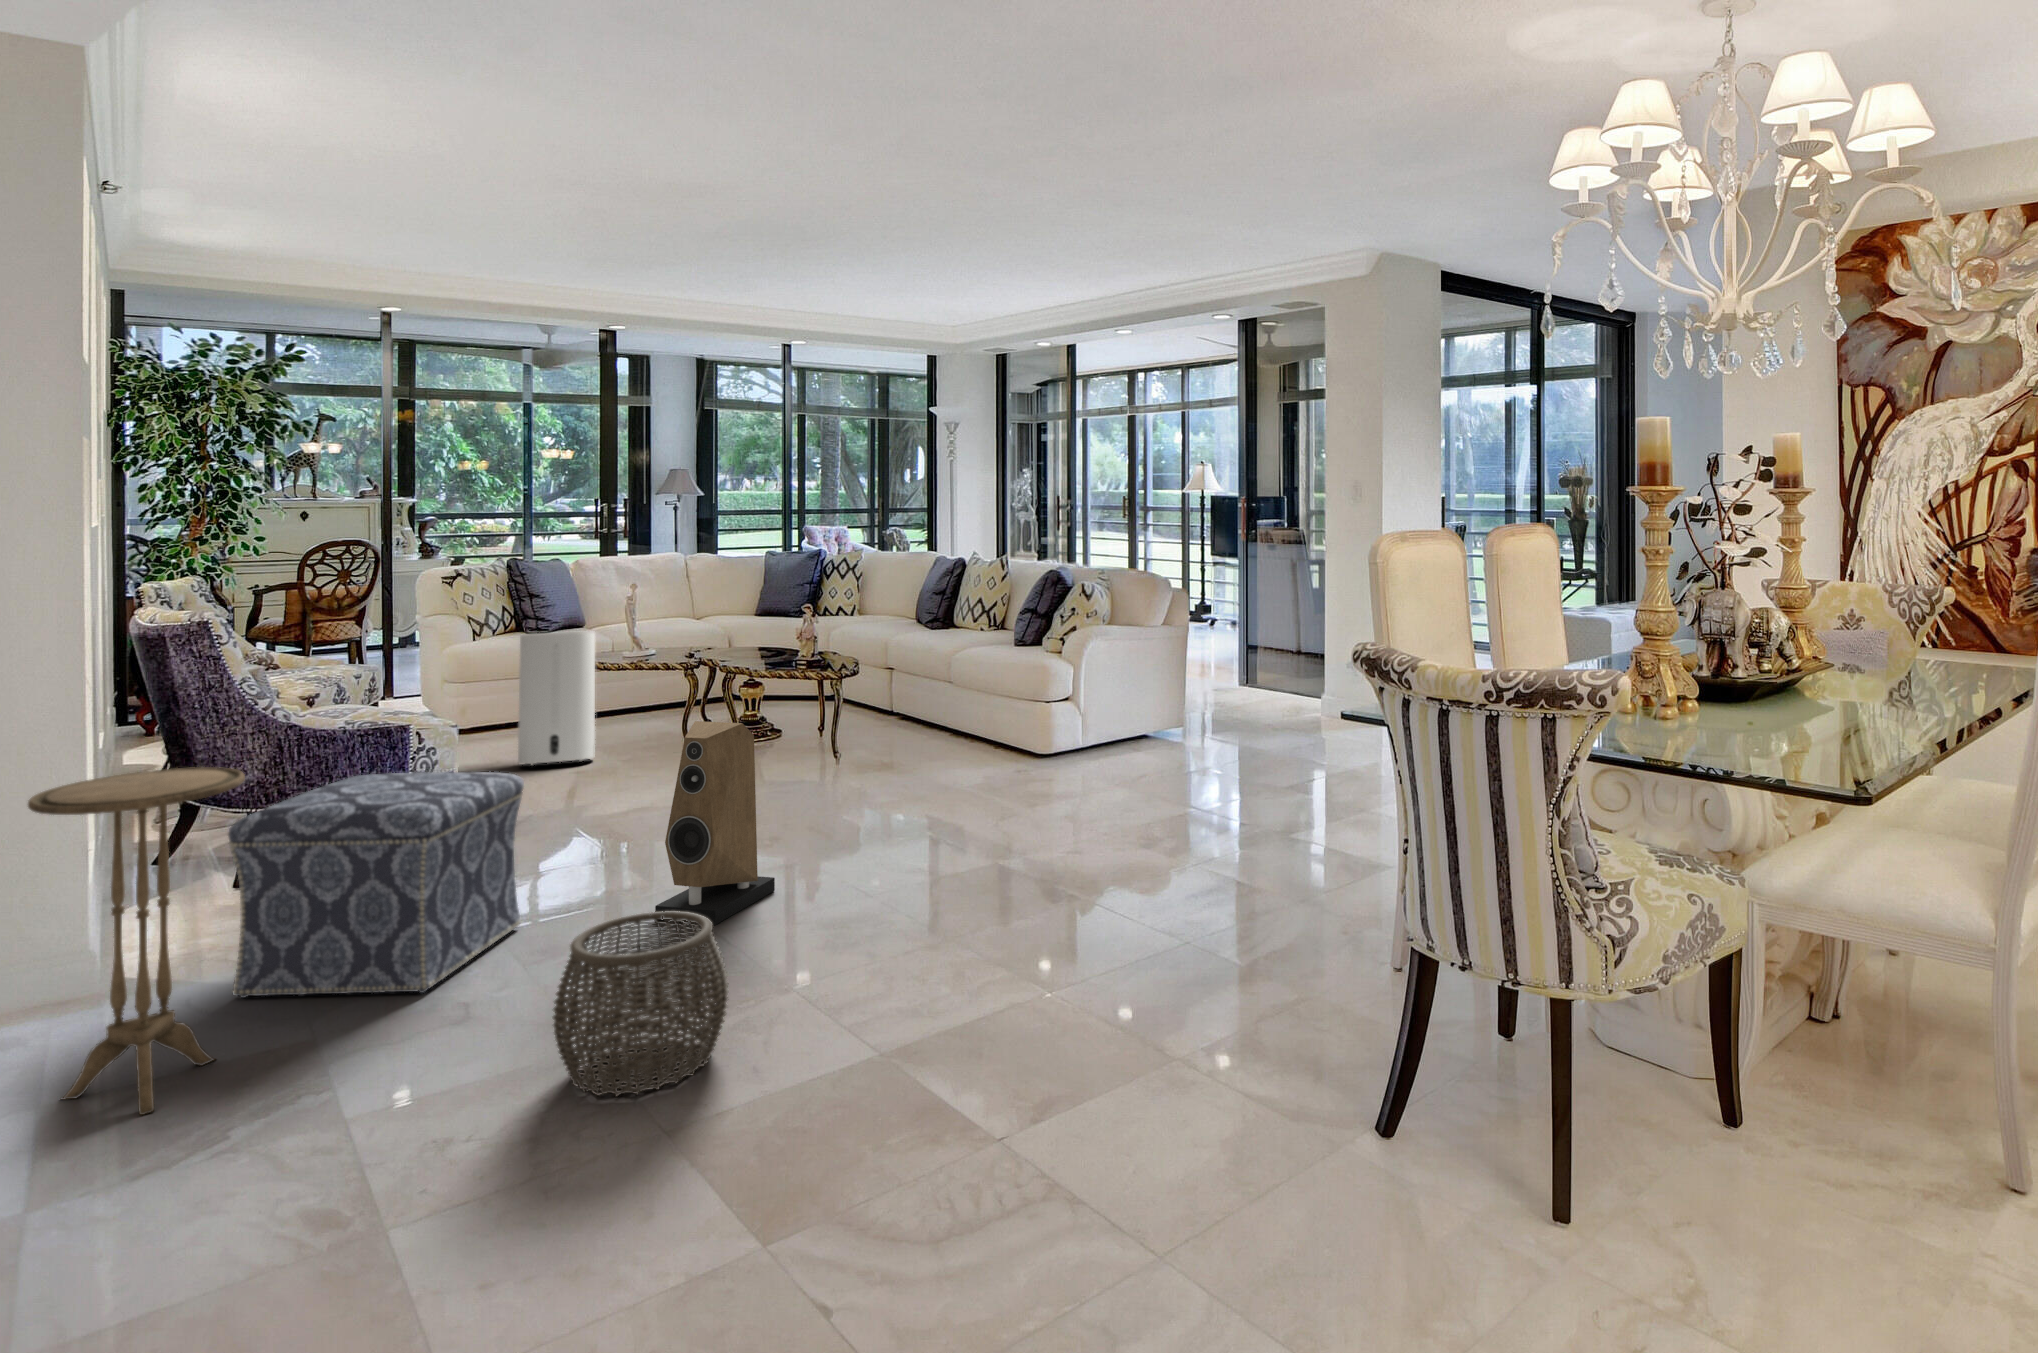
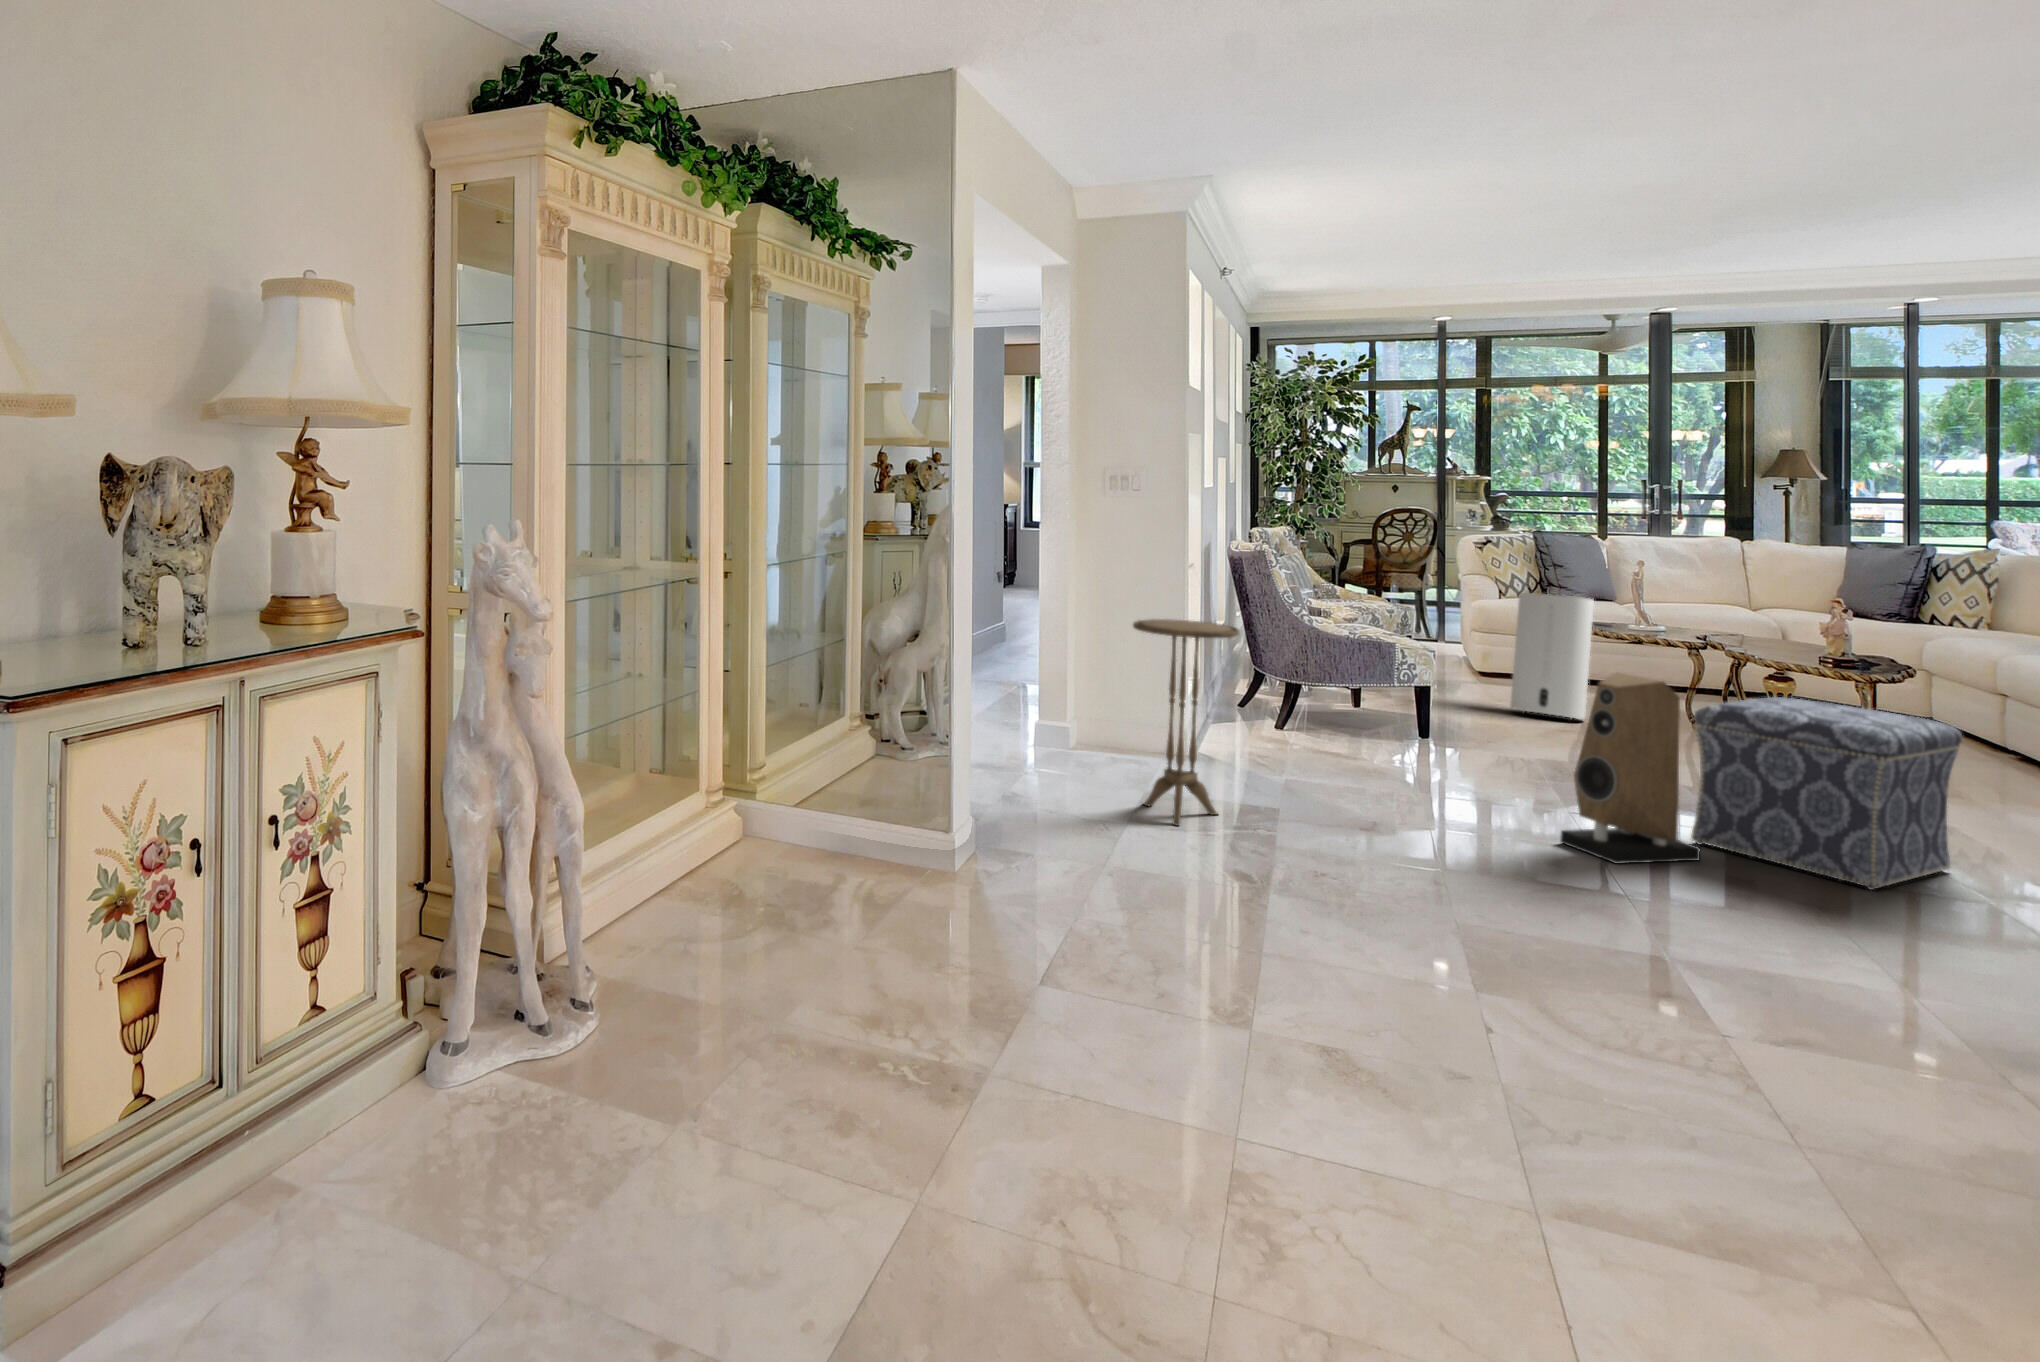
ottoman: present [228,772,524,998] -> present [1691,697,1962,890]
woven basket: present [553,911,728,1096] -> none [1408,796,1567,942]

